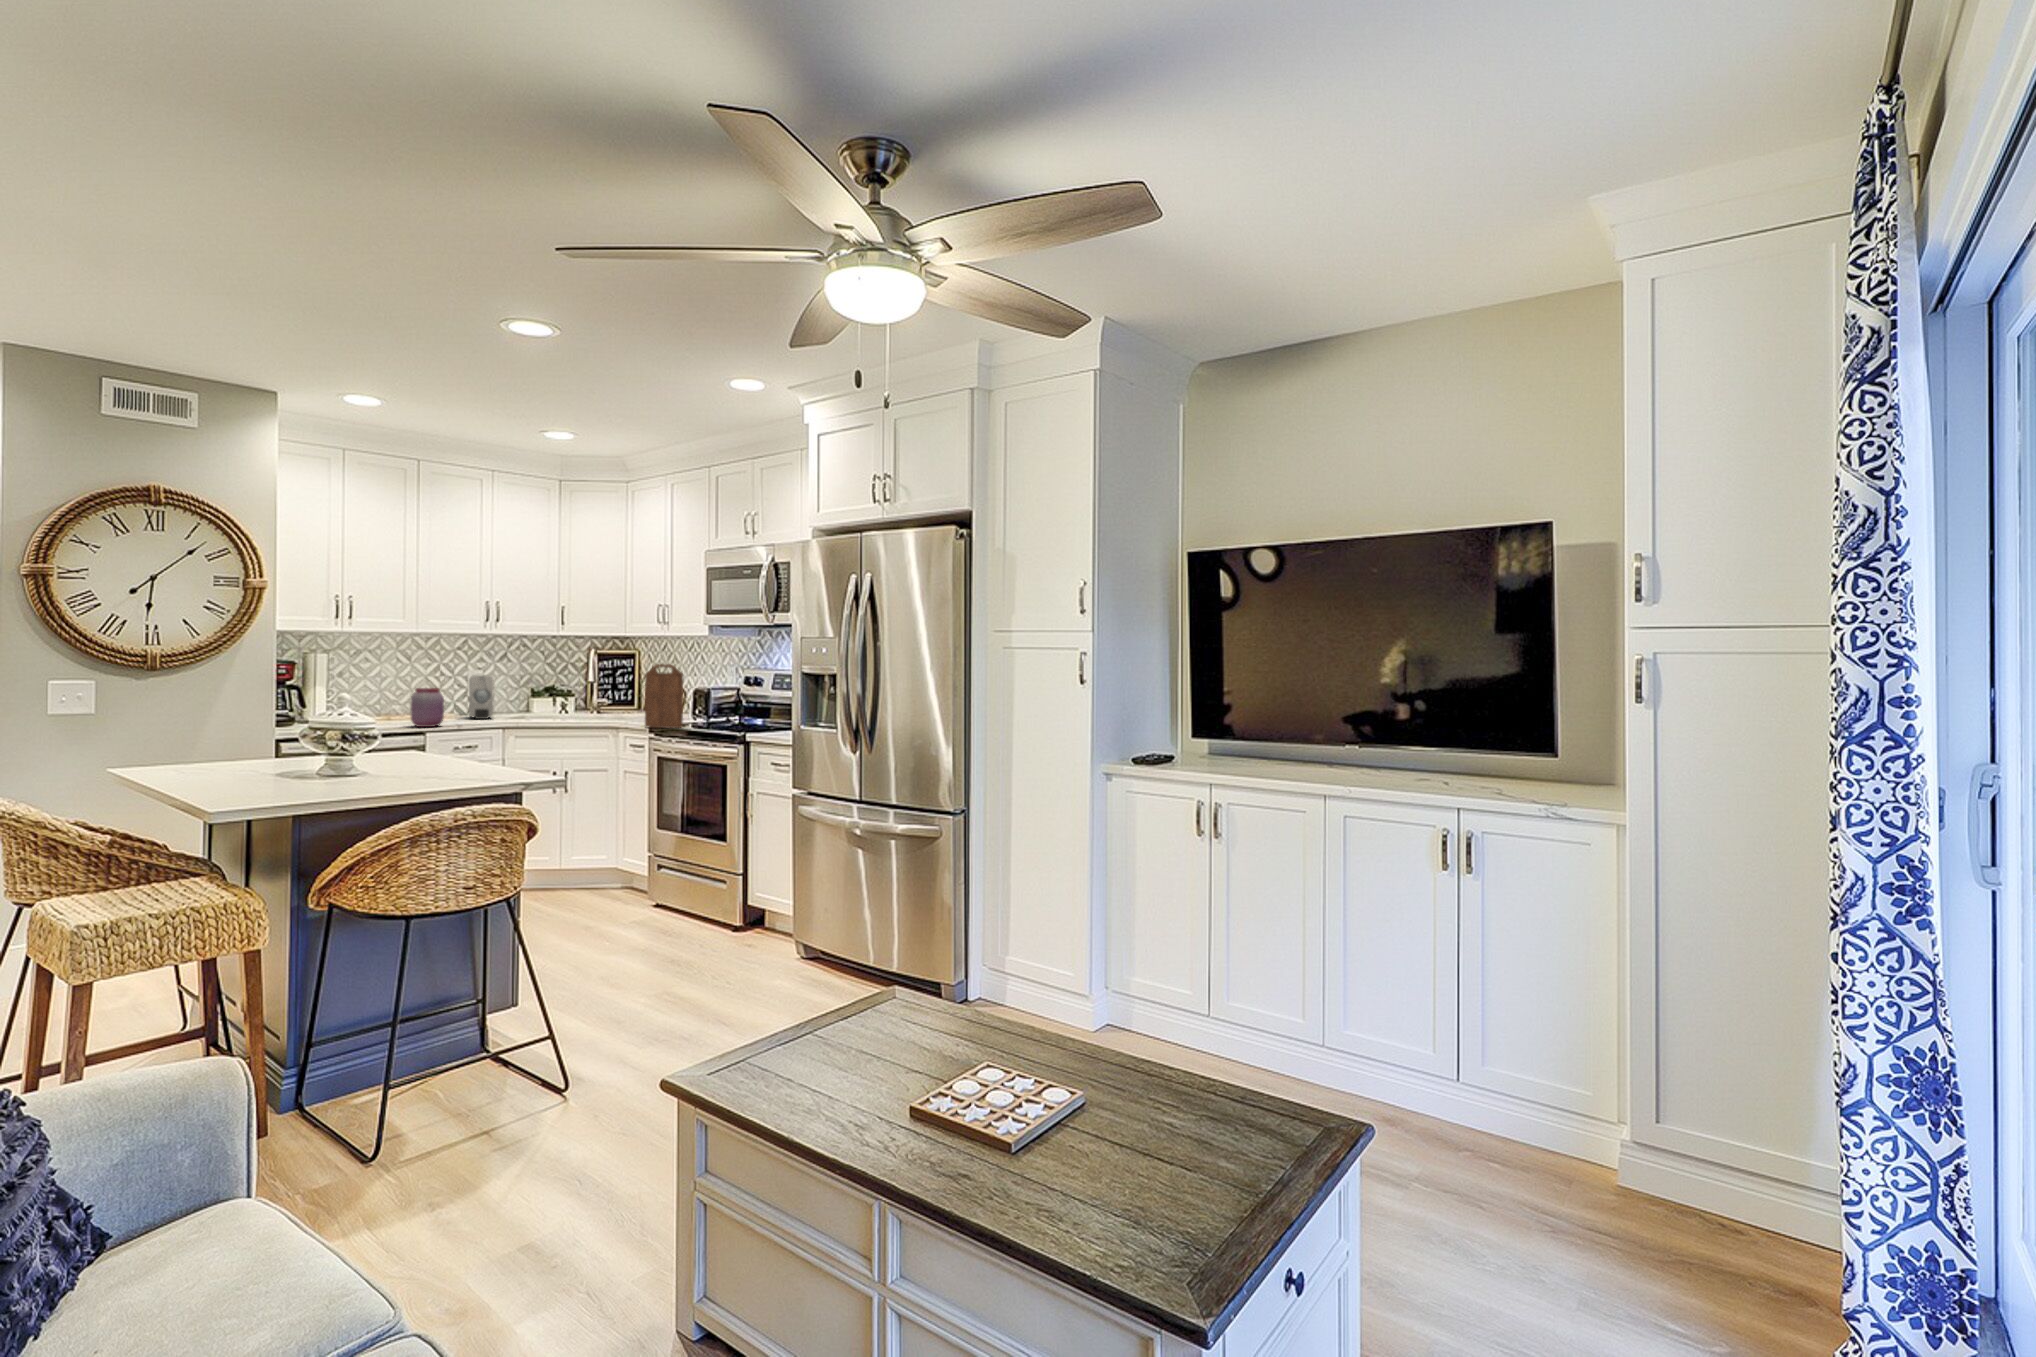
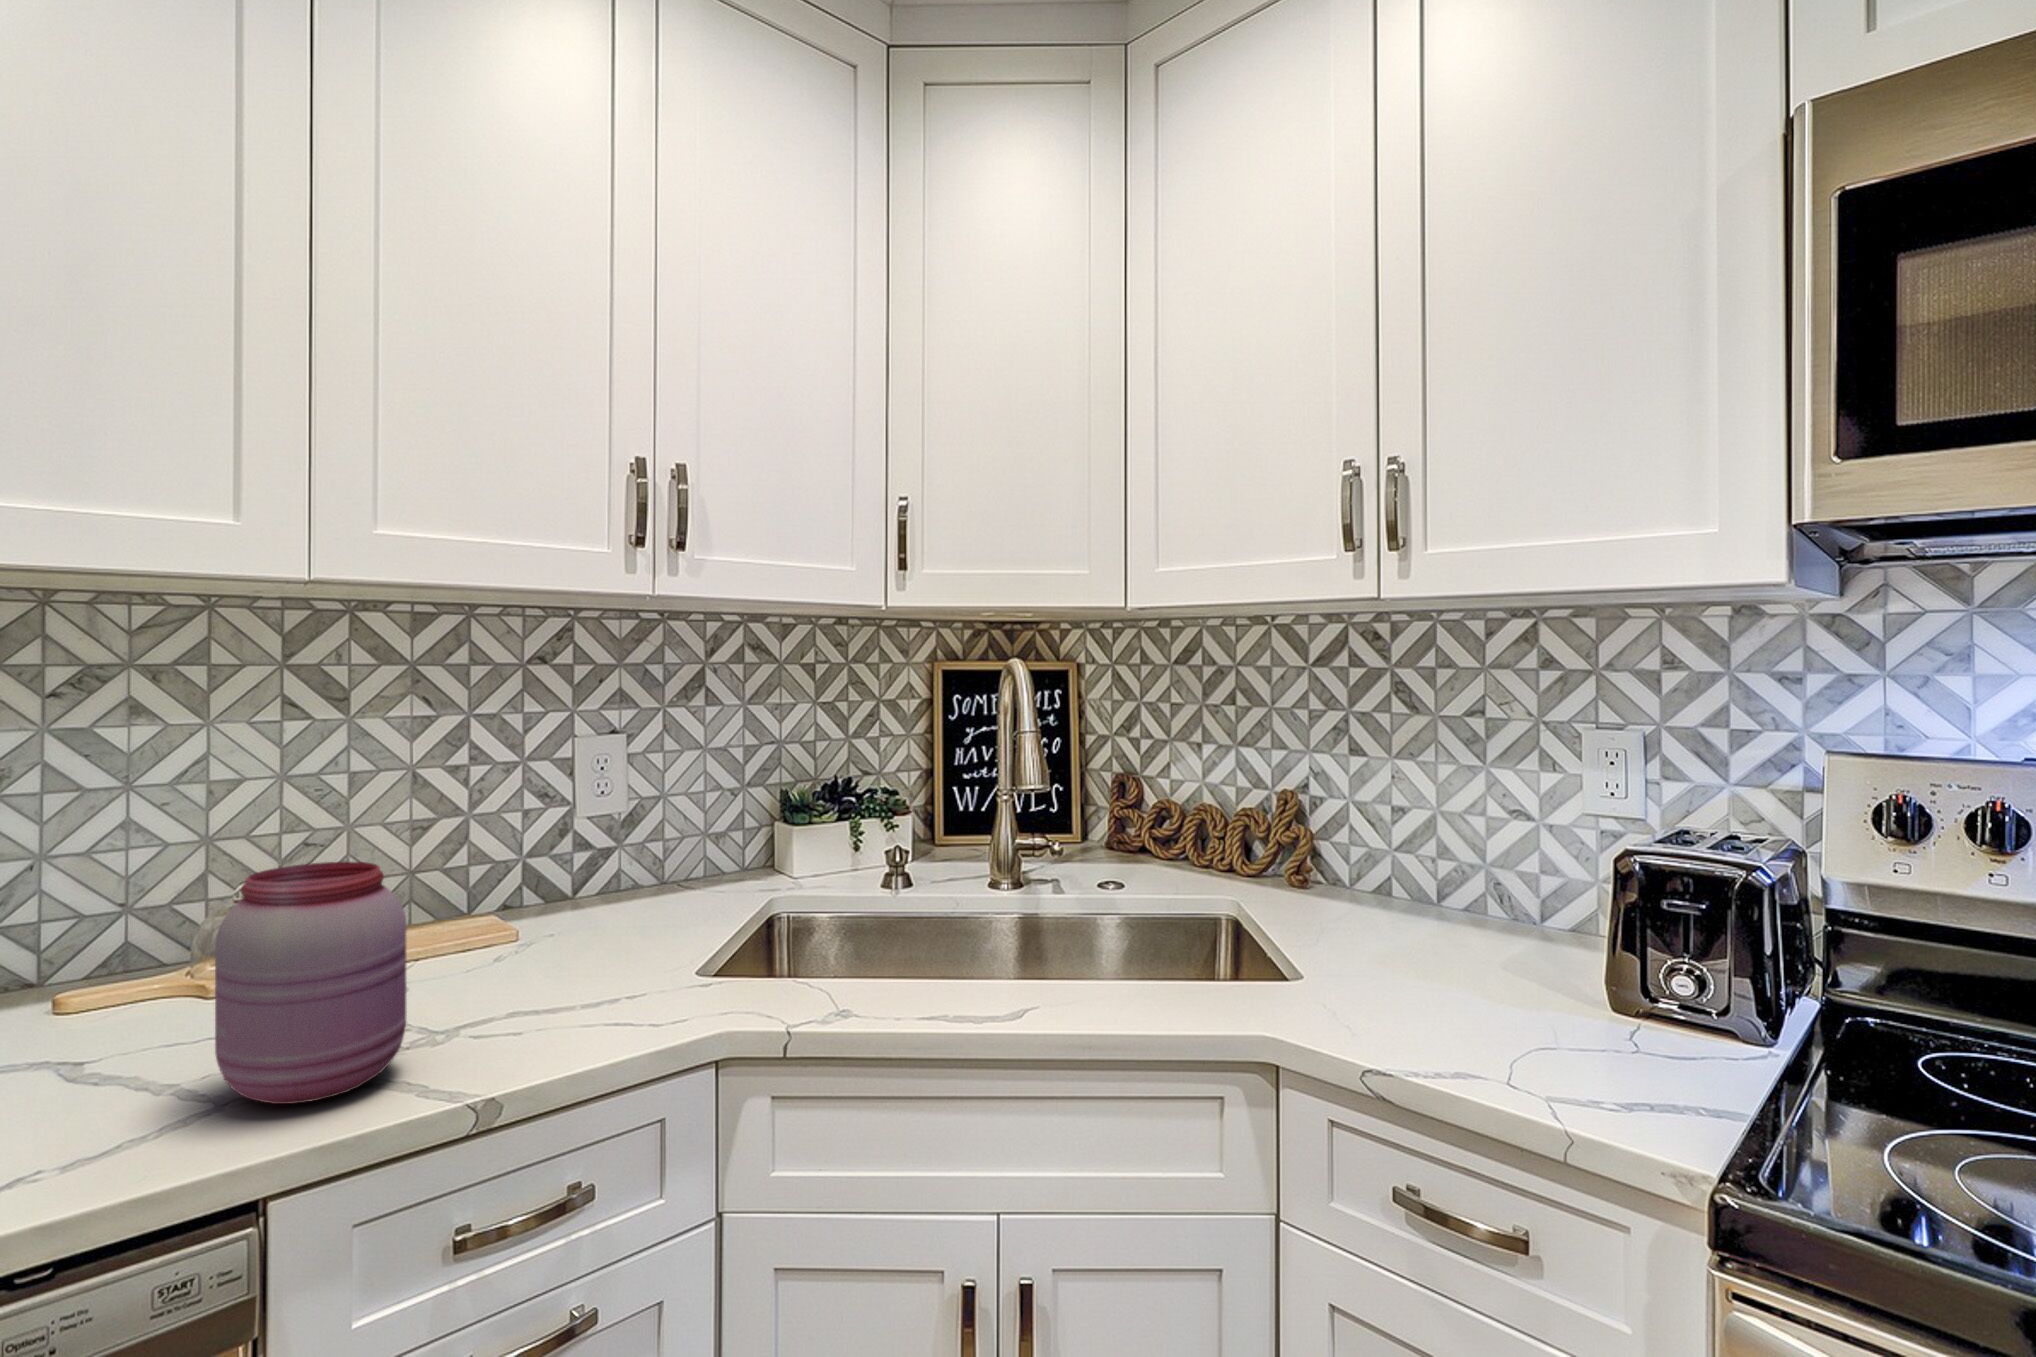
cutting board: present [645,664,683,728] -> none [1419,714,1633,1064]
soap dispenser: present [469,675,493,719] -> none [569,763,659,949]

